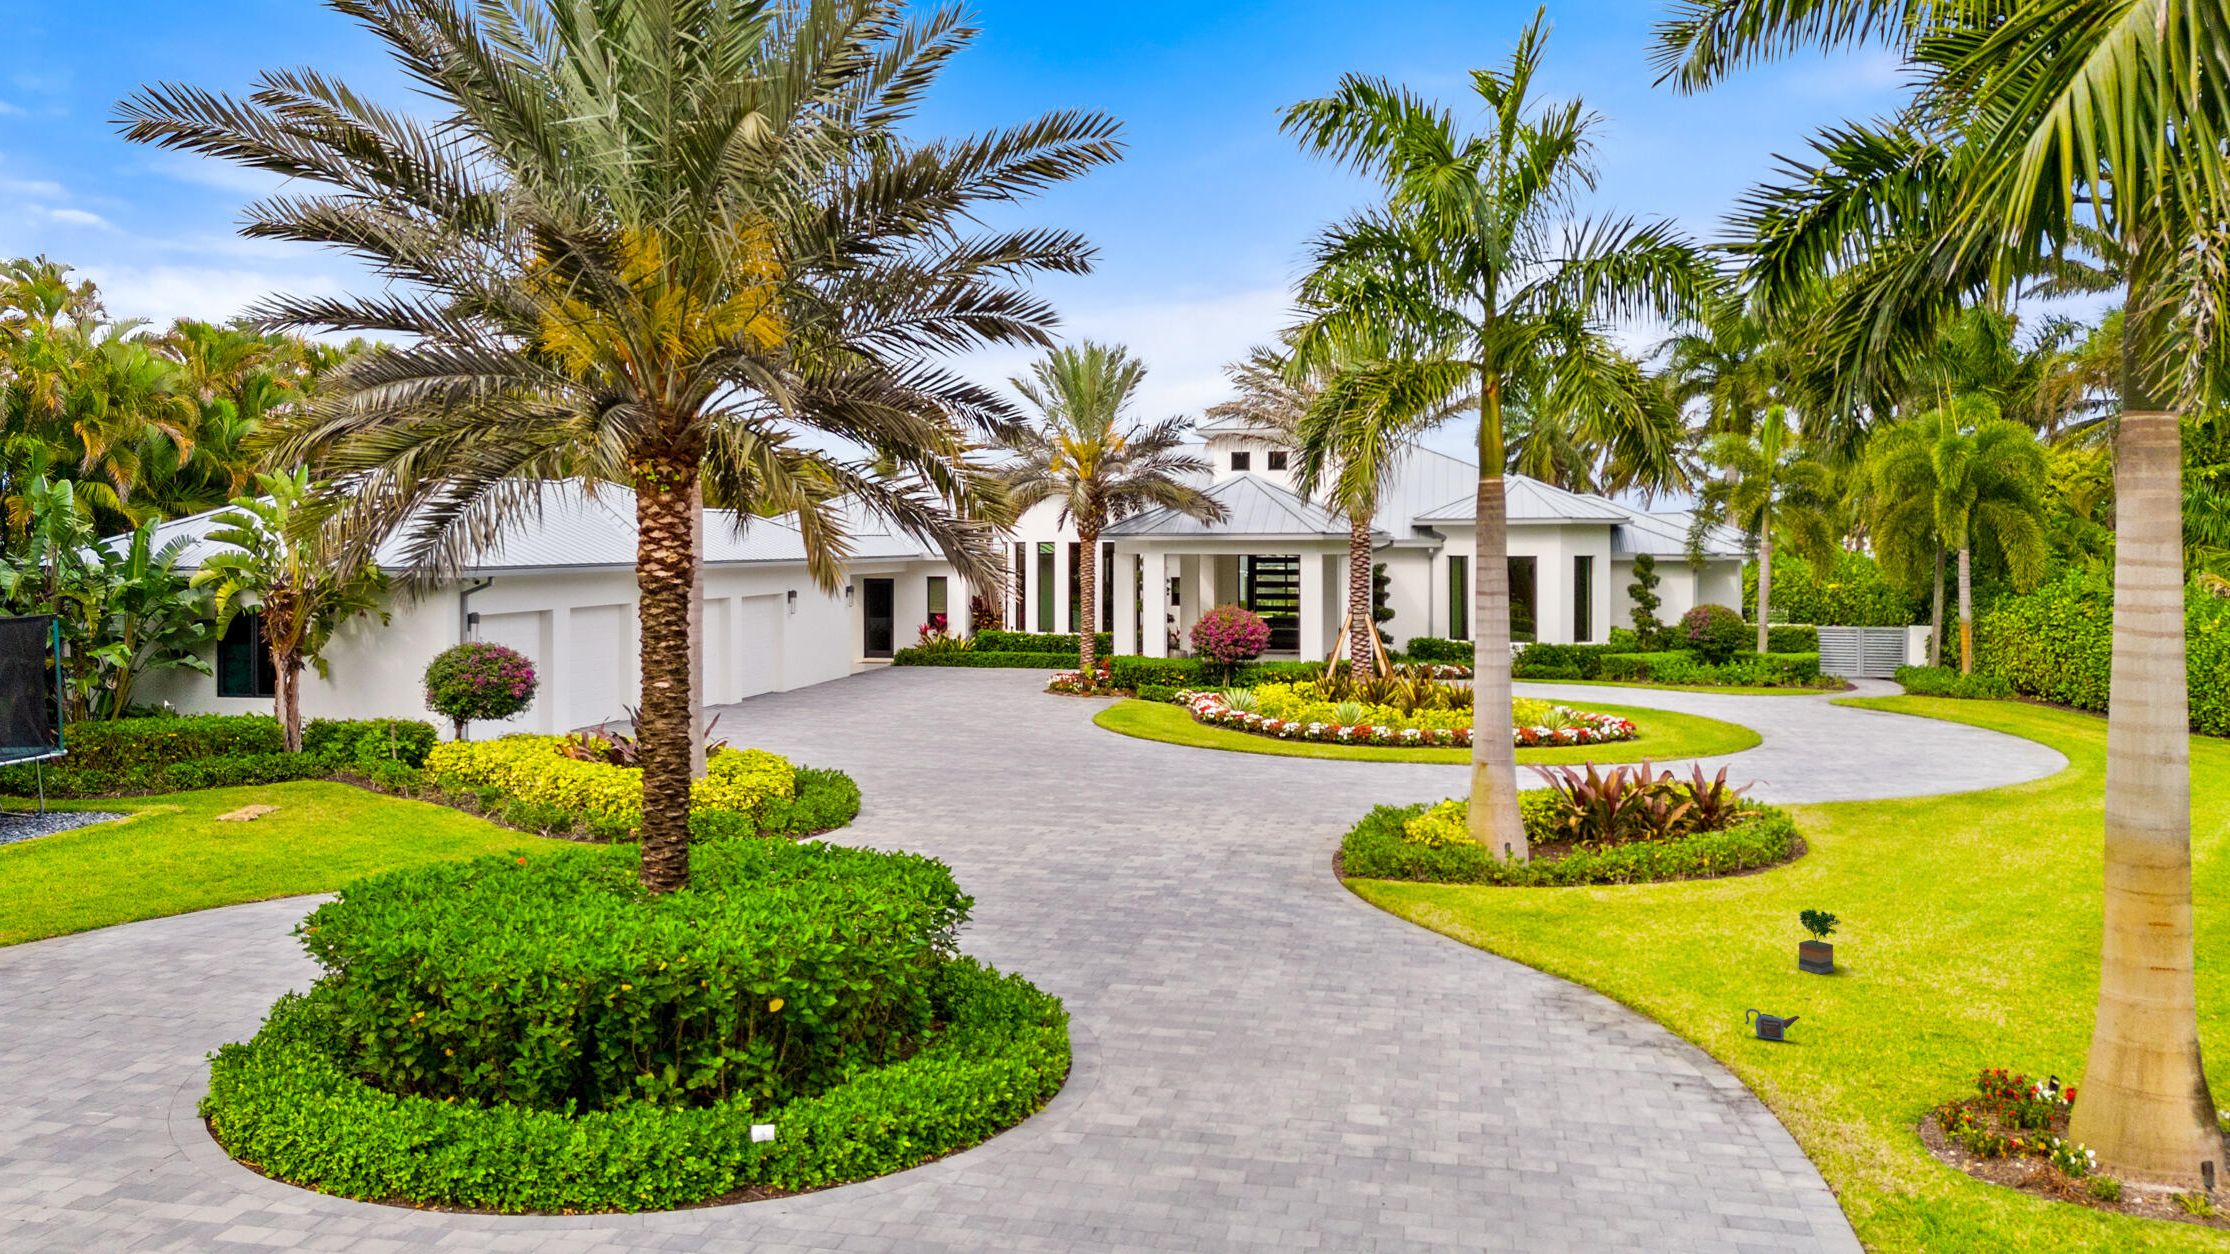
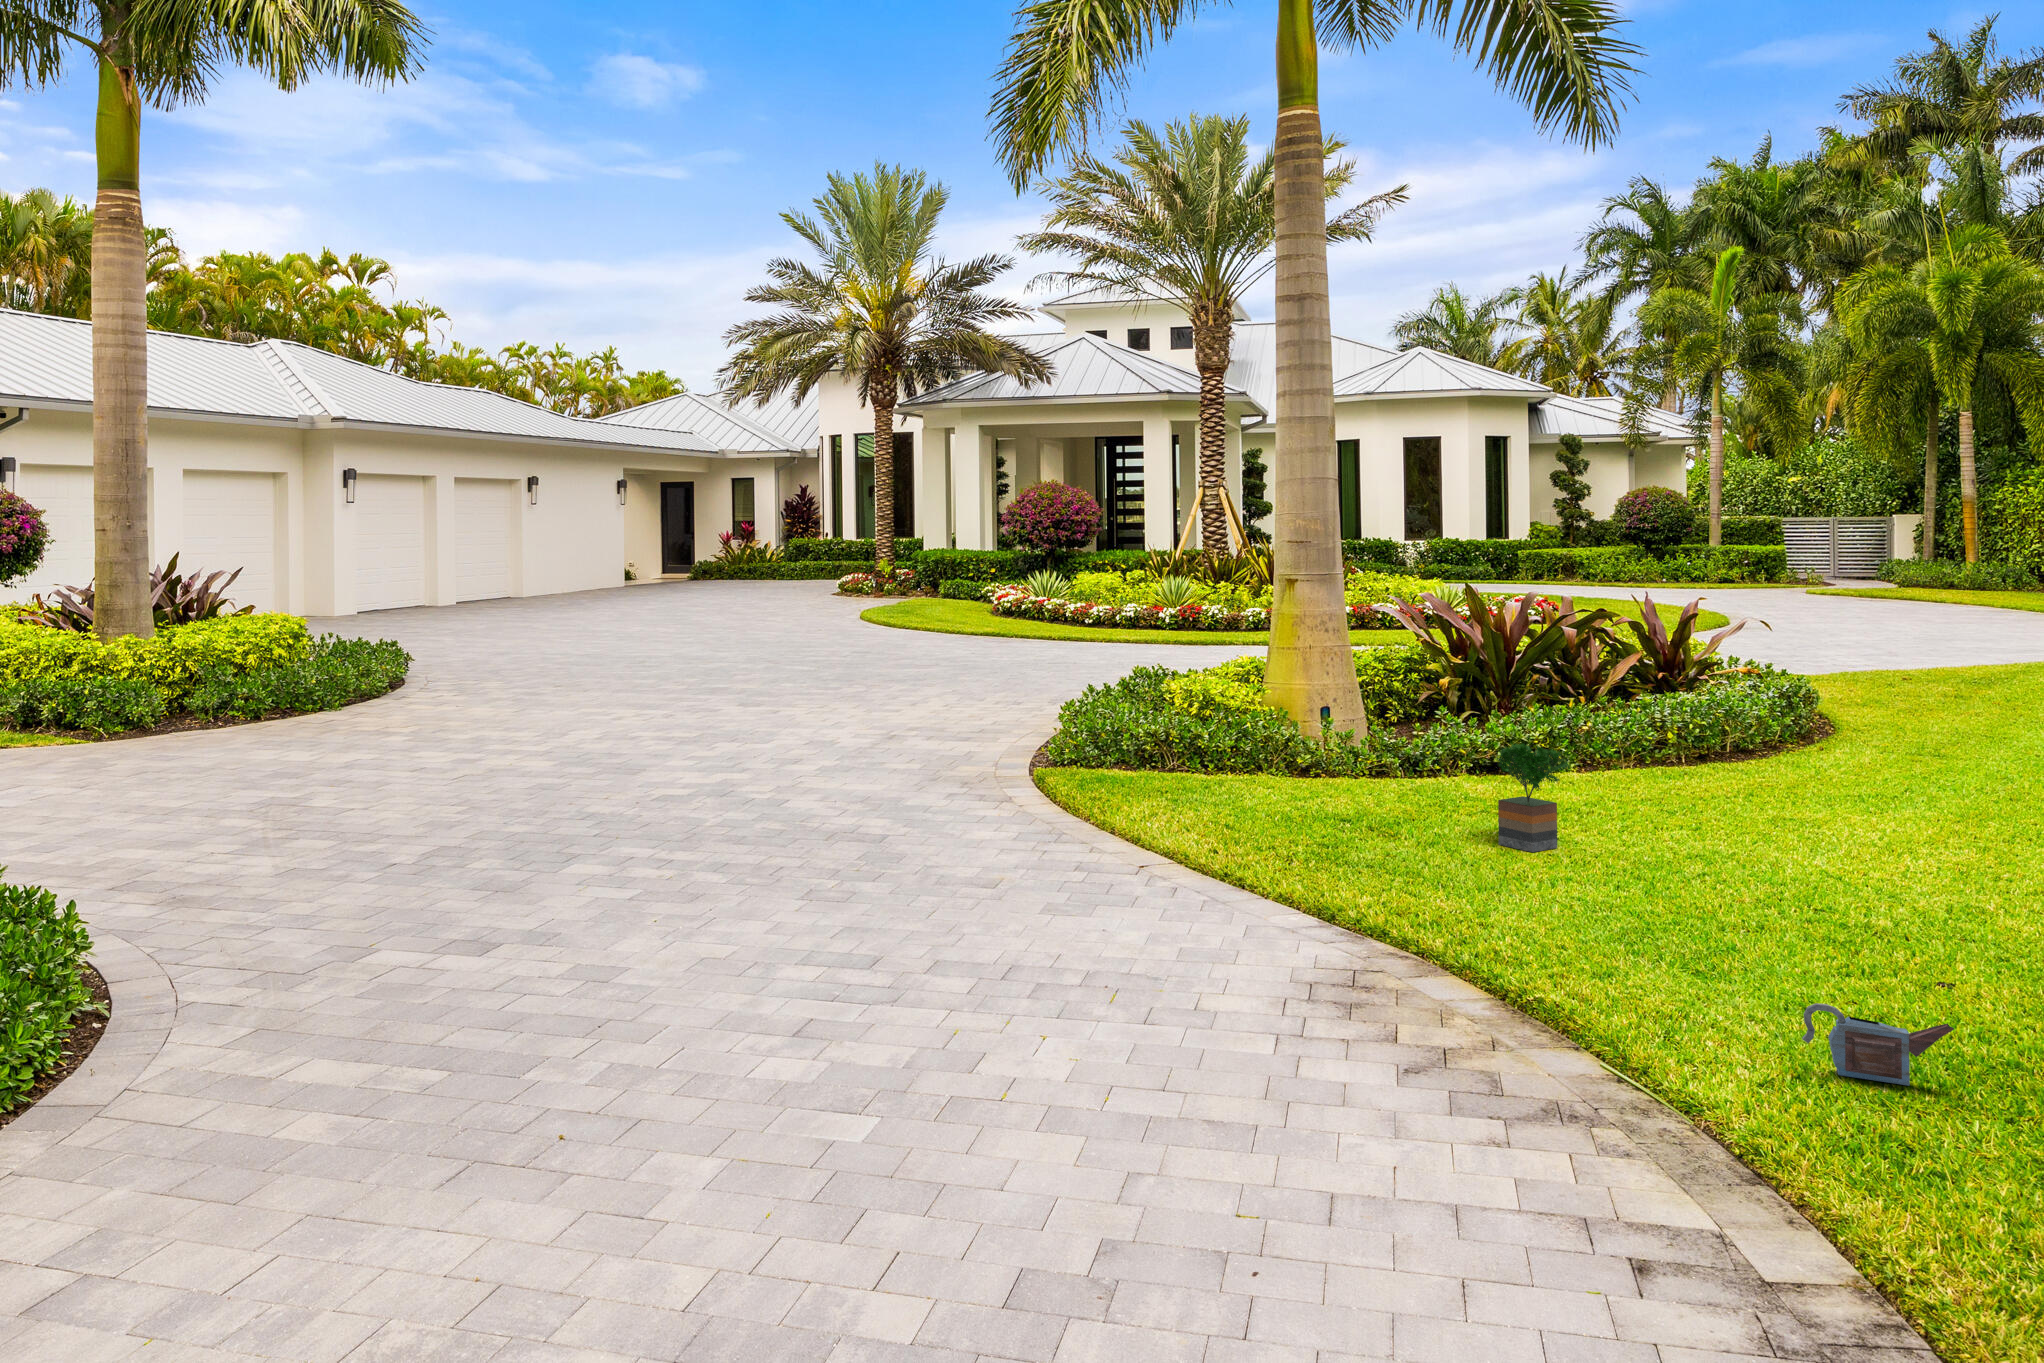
potted tree: present [1799,909,1841,974] -> present [1497,744,1568,852]

